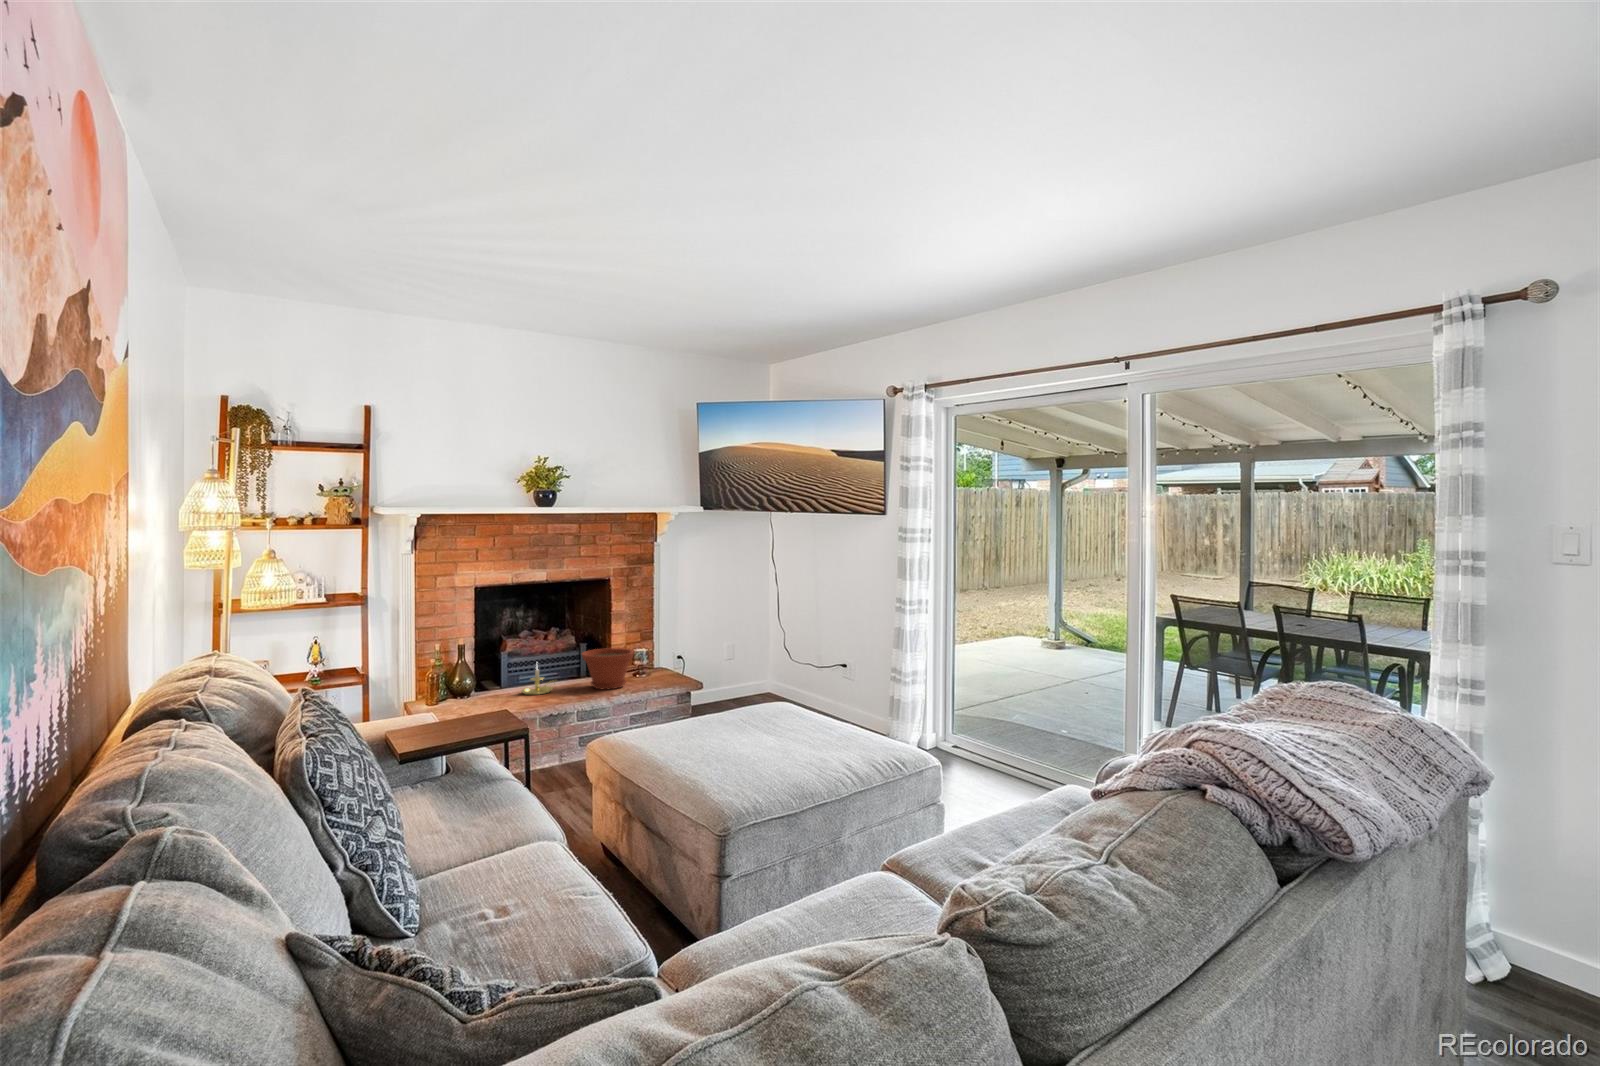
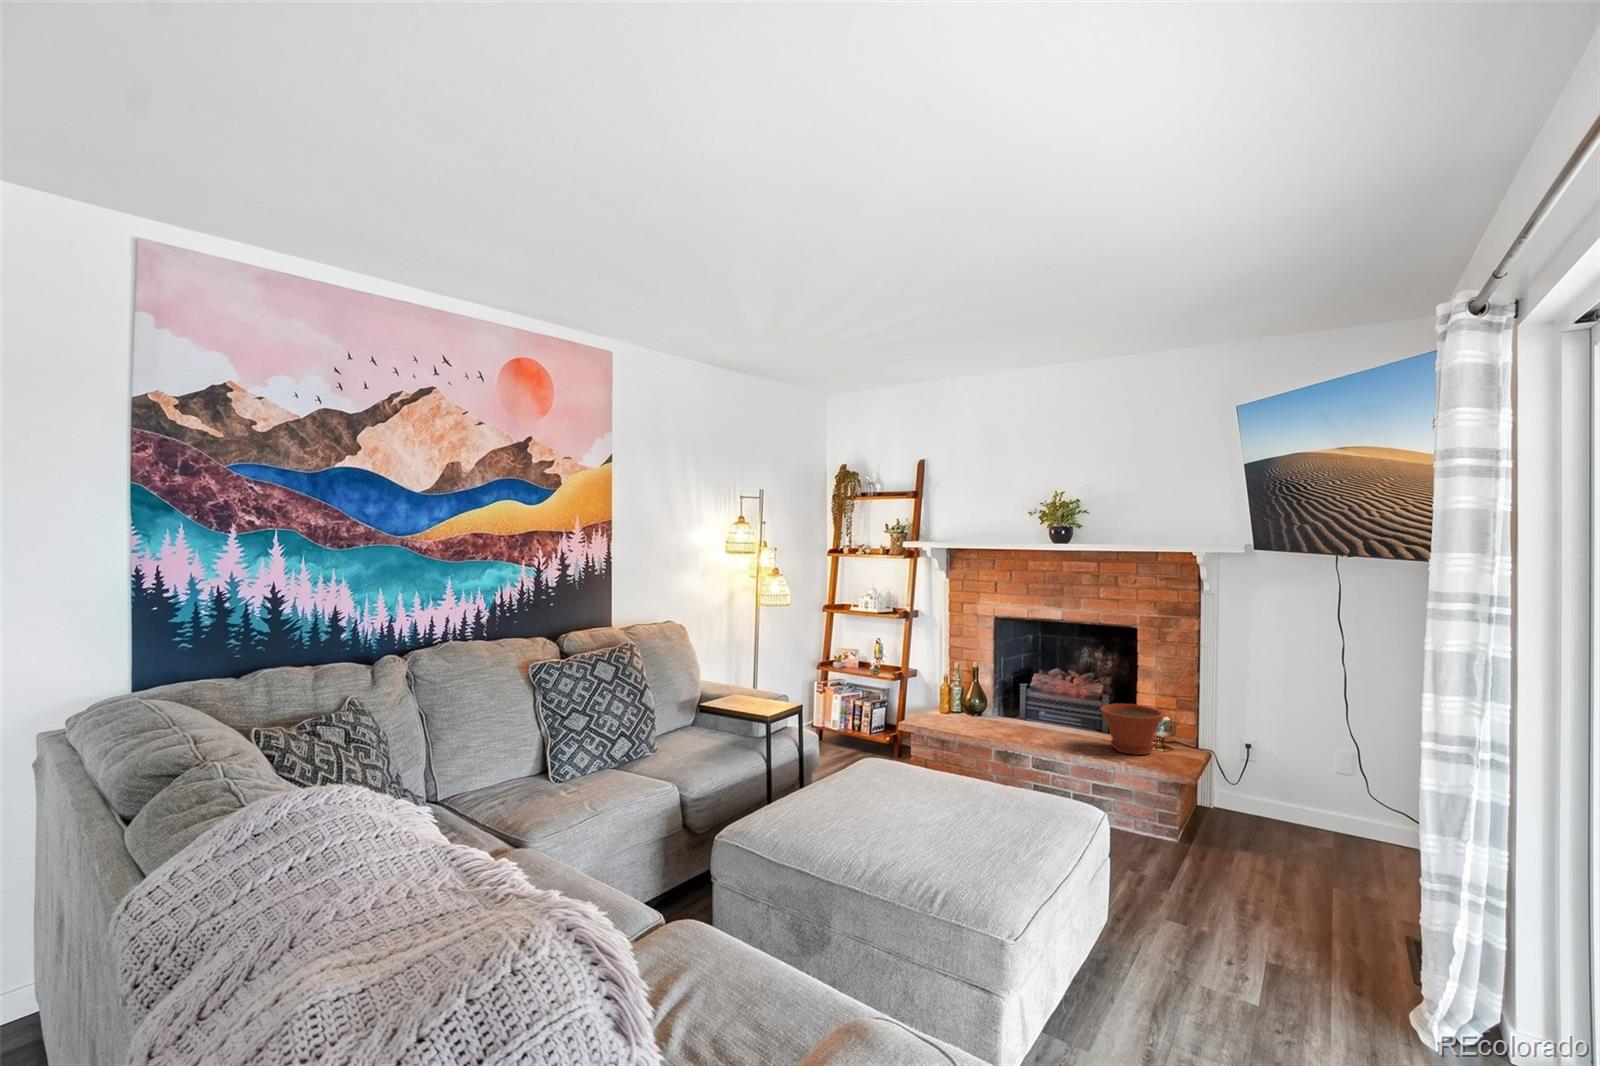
candle holder: present [521,666,554,695] -> none [1032,710,1072,747]

